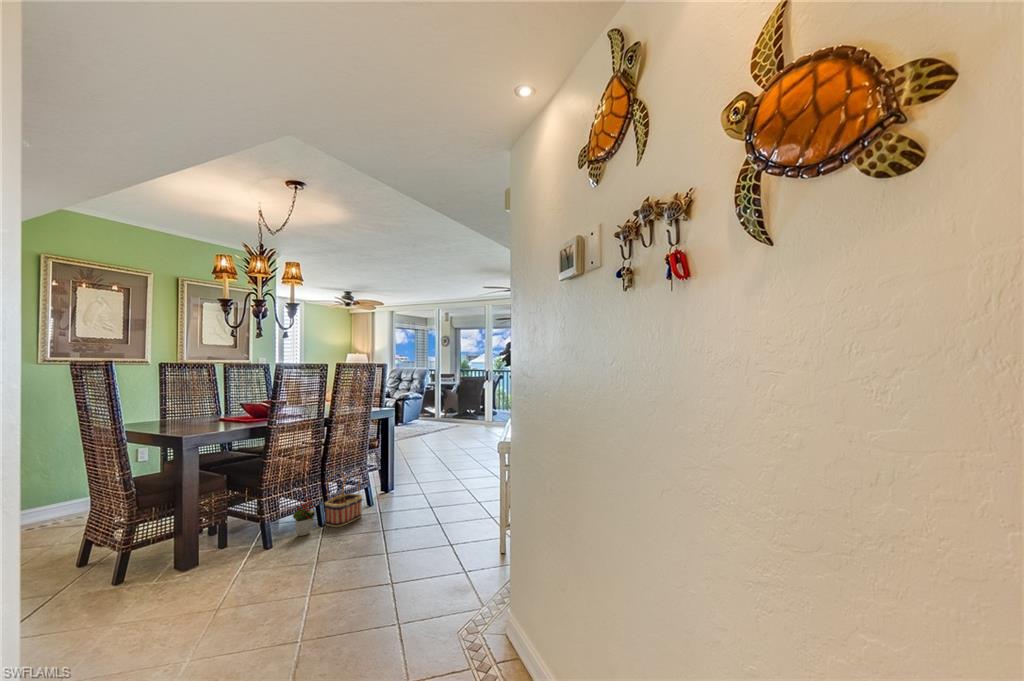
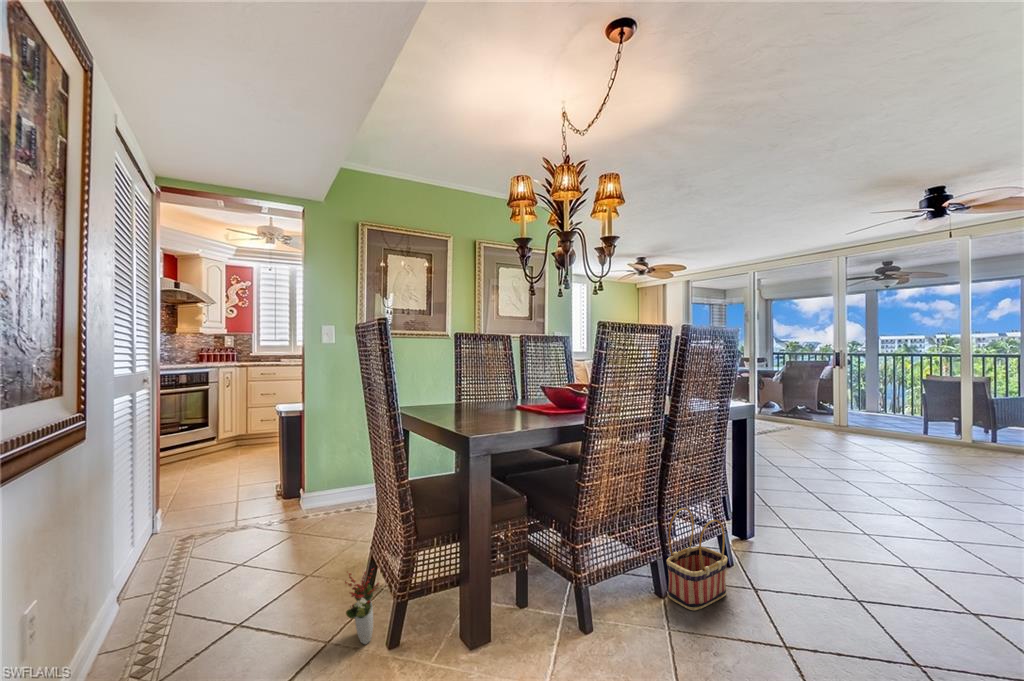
decorative plant: present [293,498,315,536] -> present [345,569,379,644]

